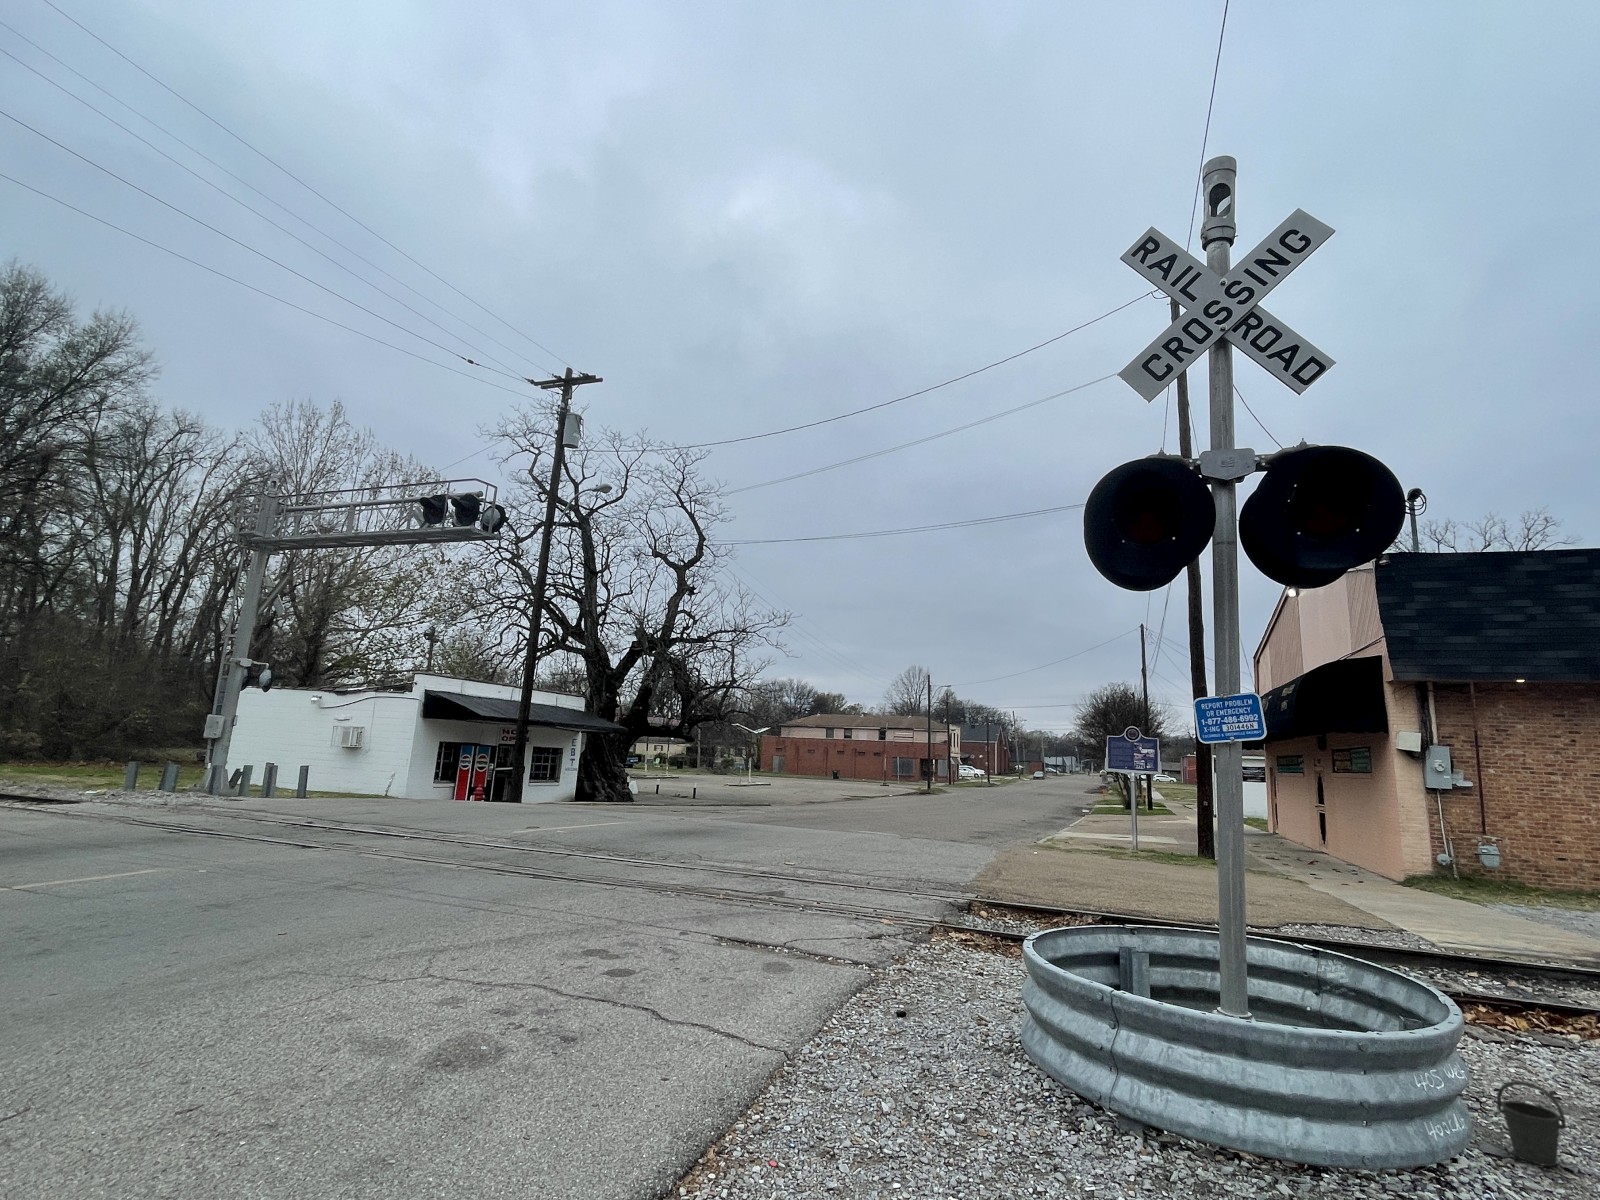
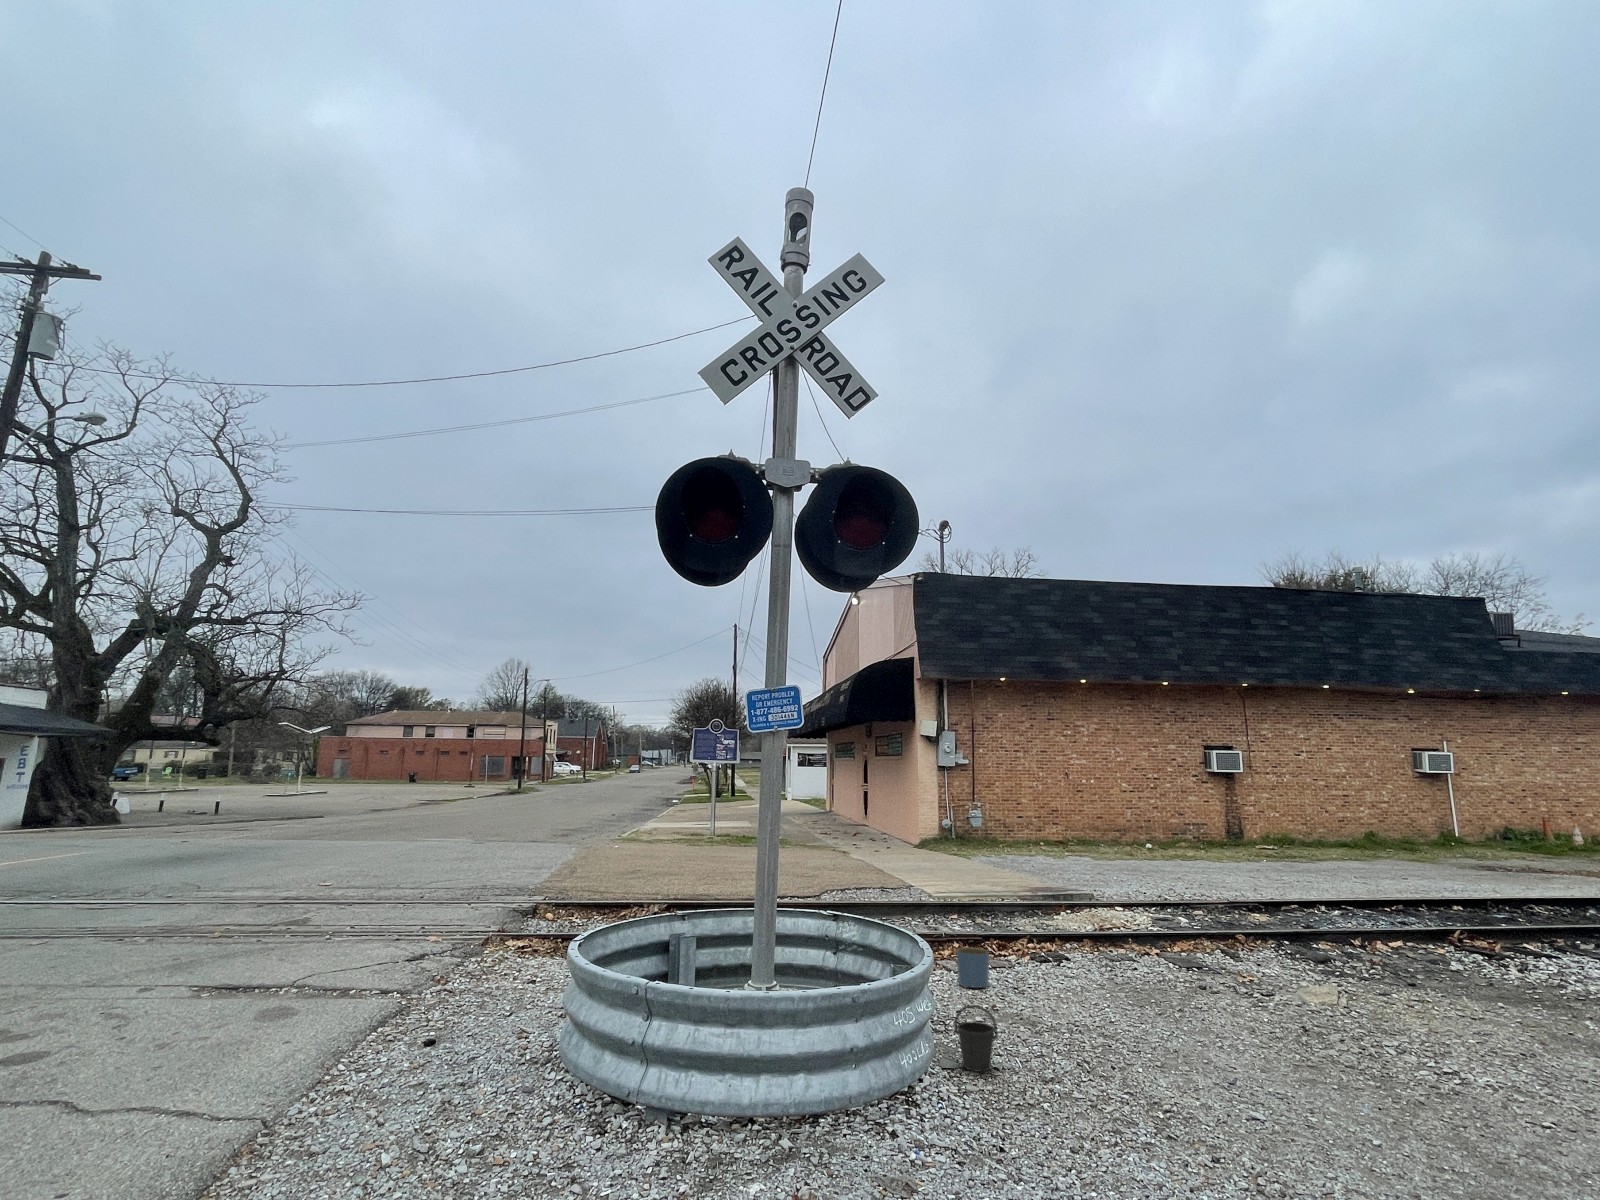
planter: none [1489,1012,1542,1068] -> present [957,947,989,988]

